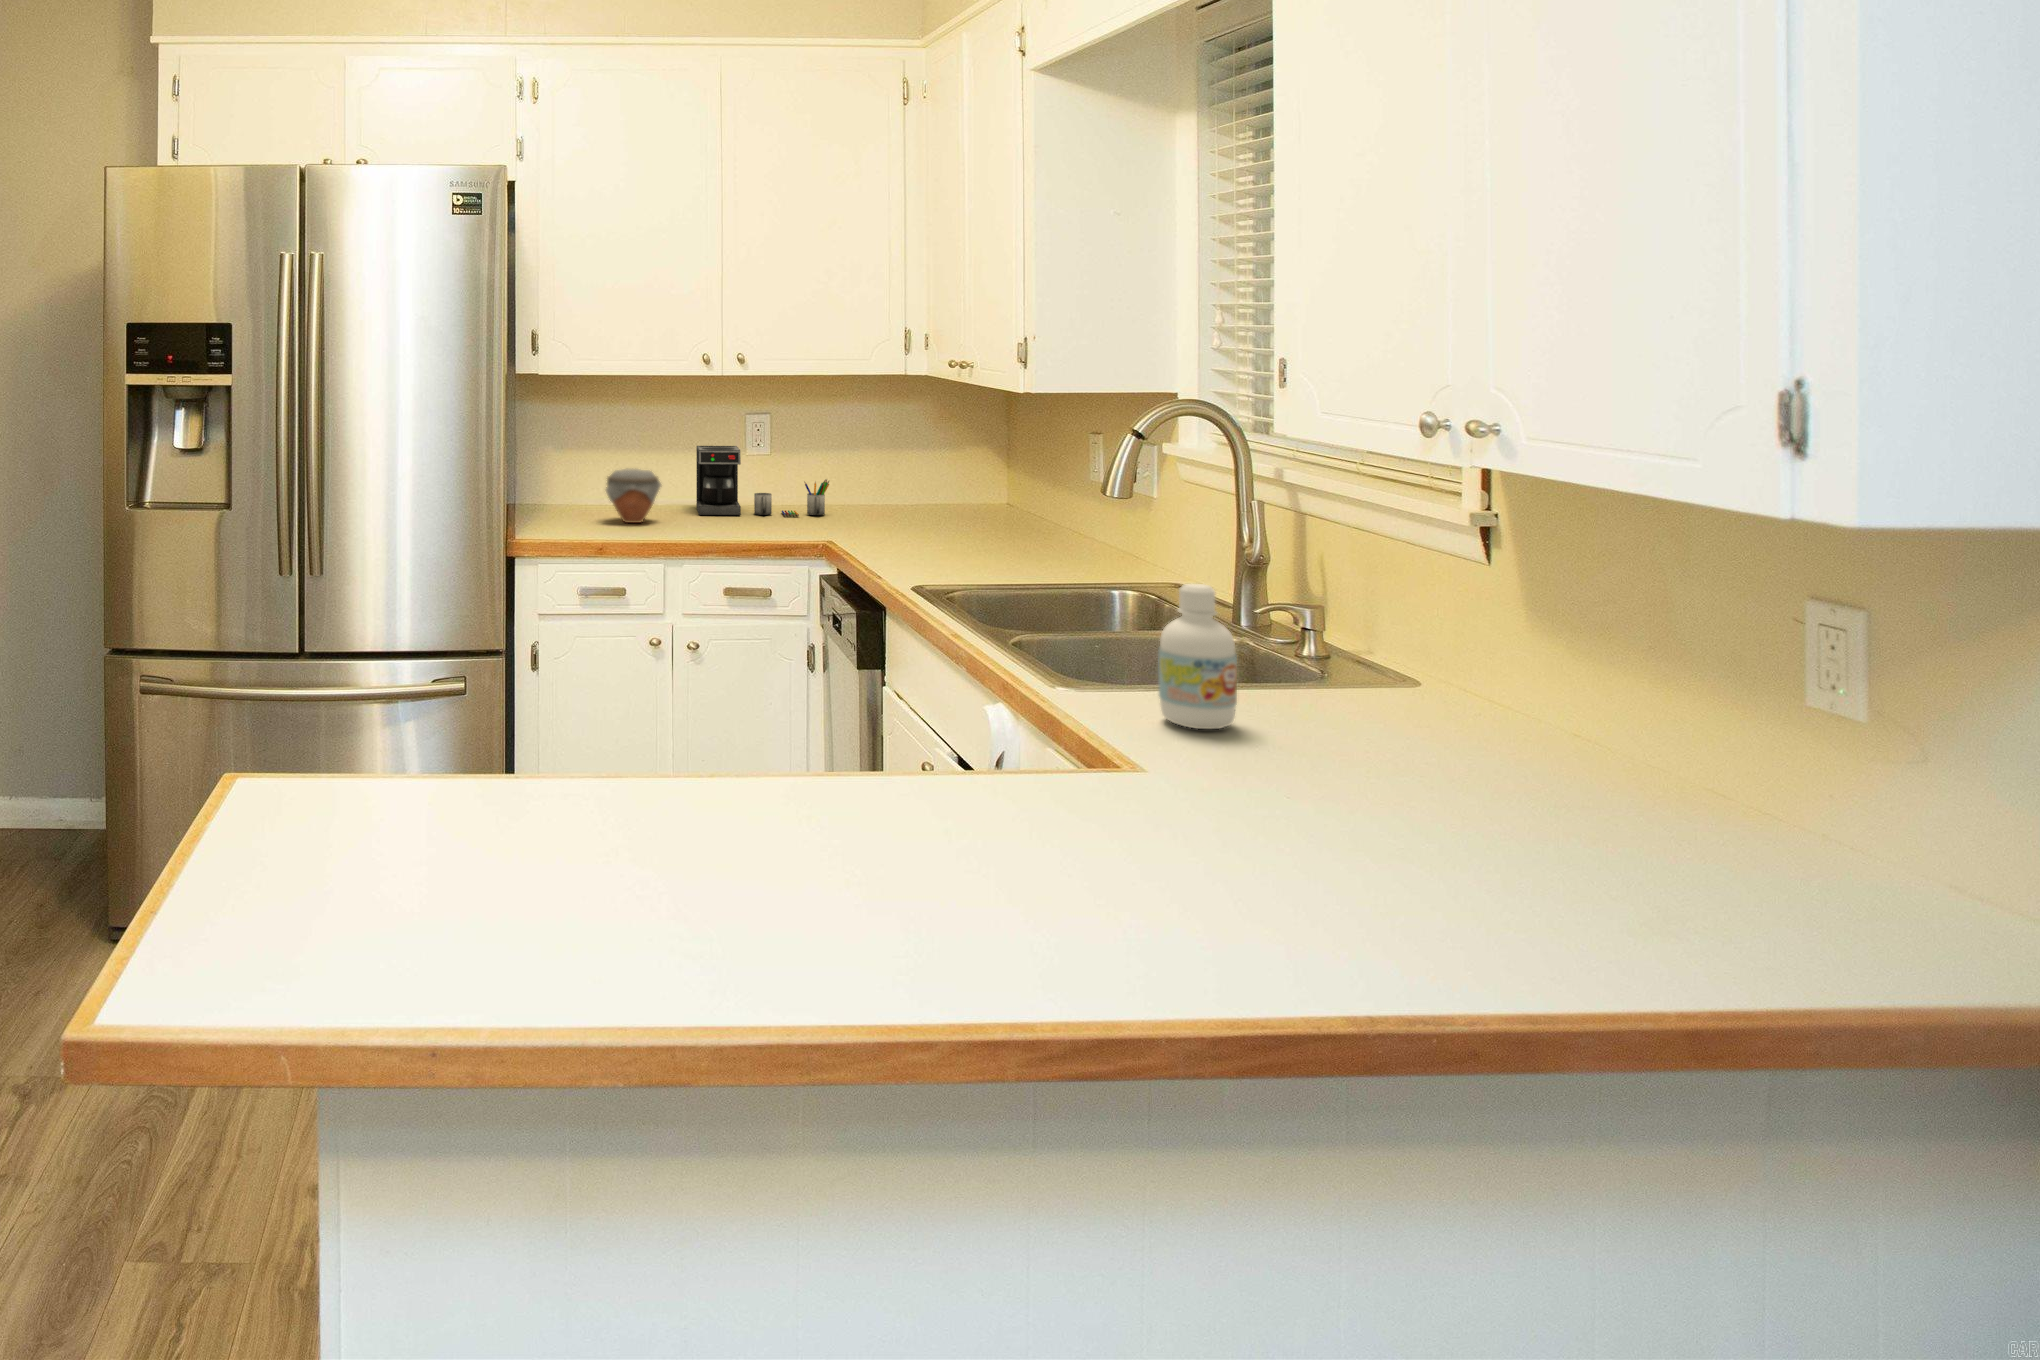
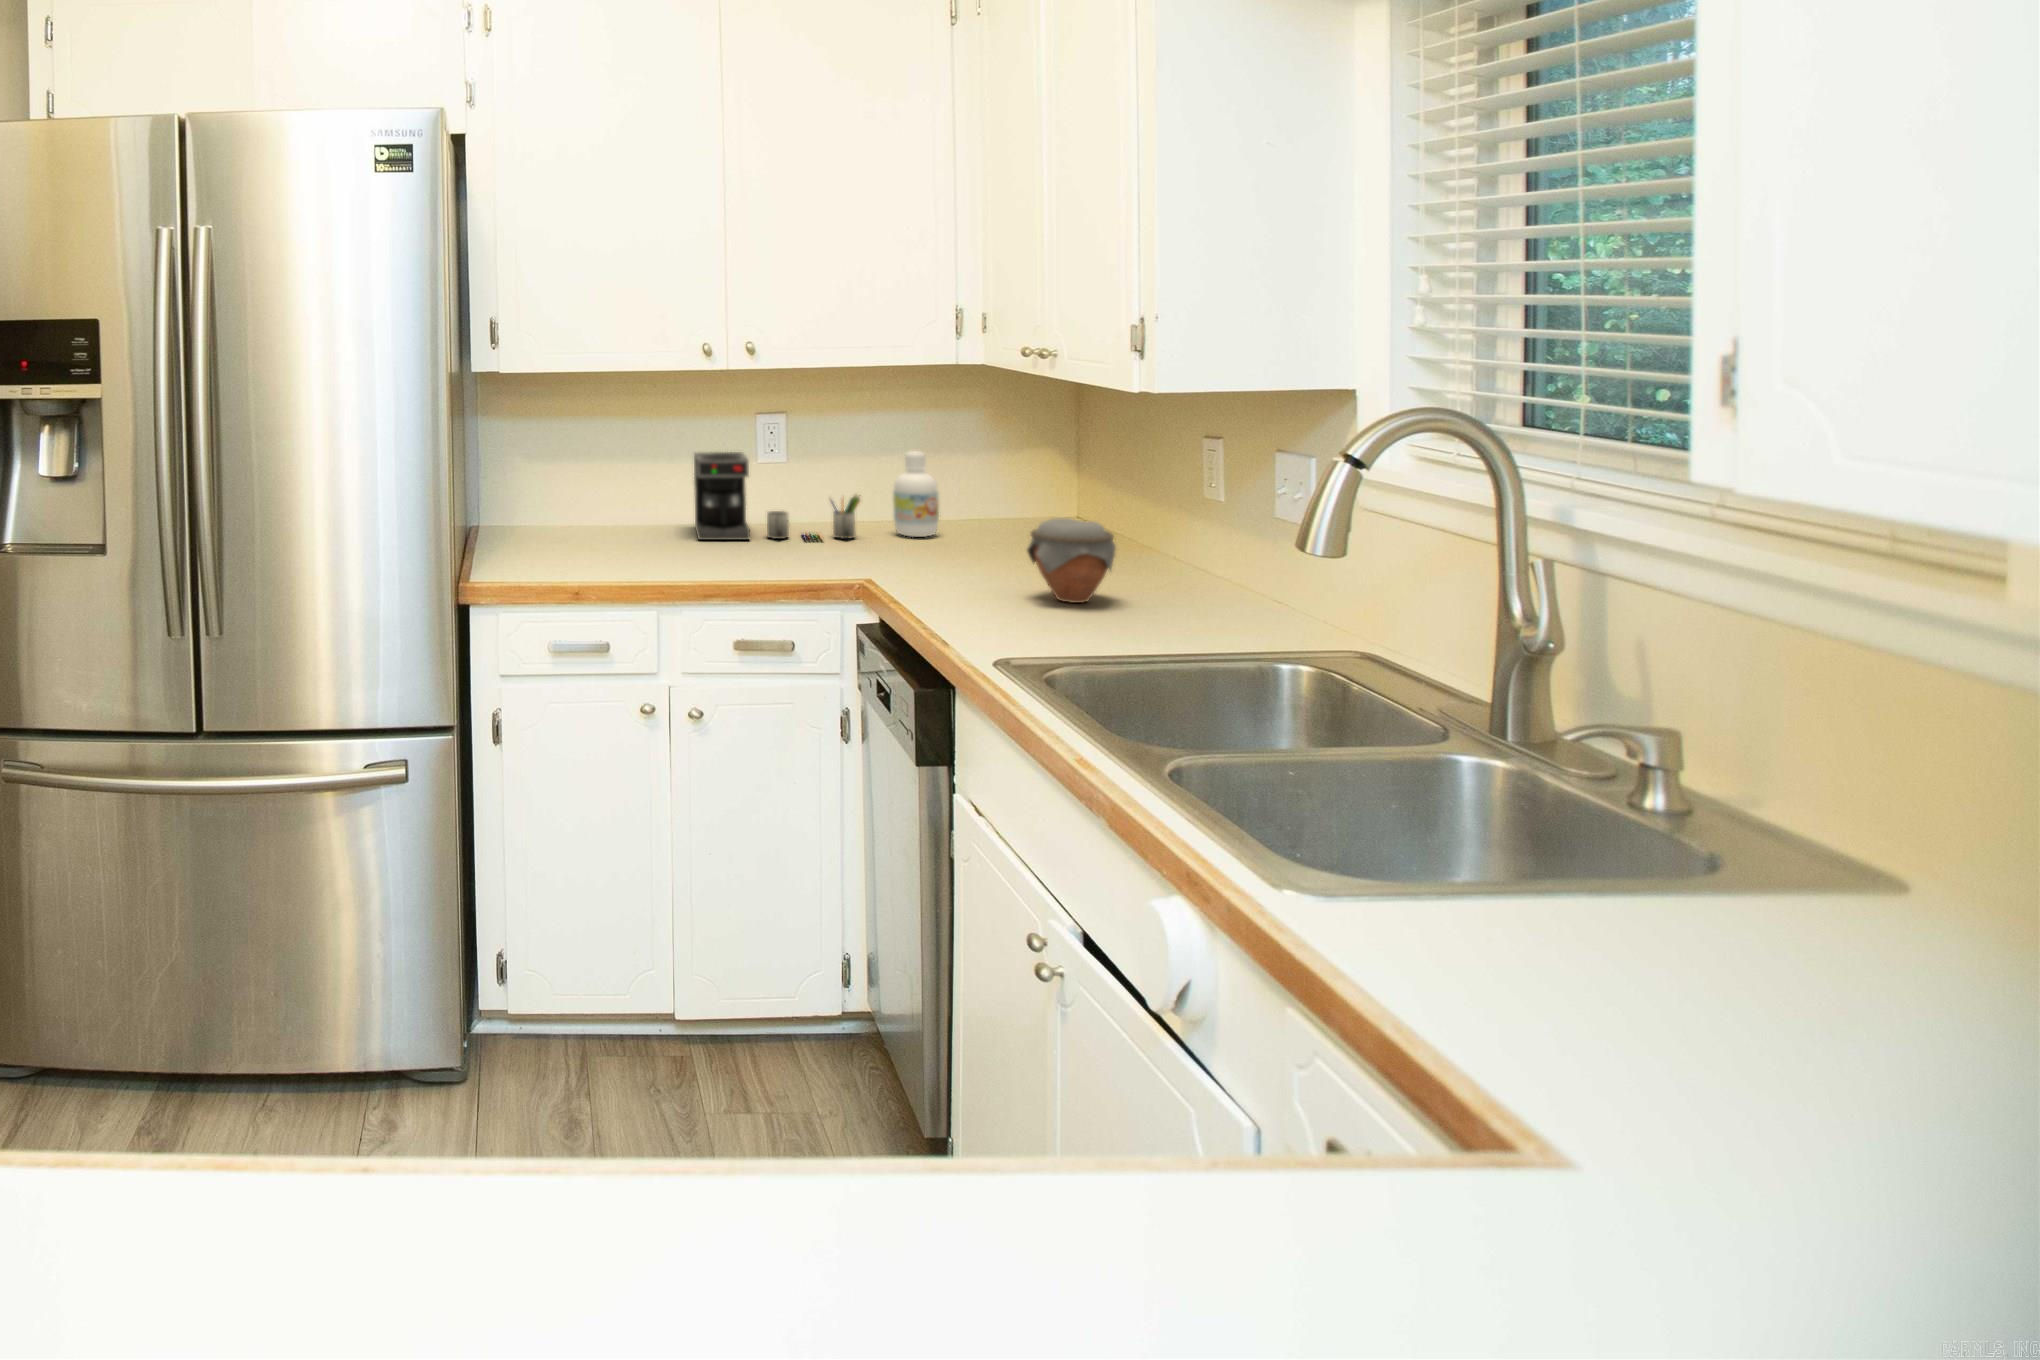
jar: present [606,469,661,523] -> present [1027,518,1116,603]
bottle: present [1159,583,1237,729] -> present [893,451,939,537]

